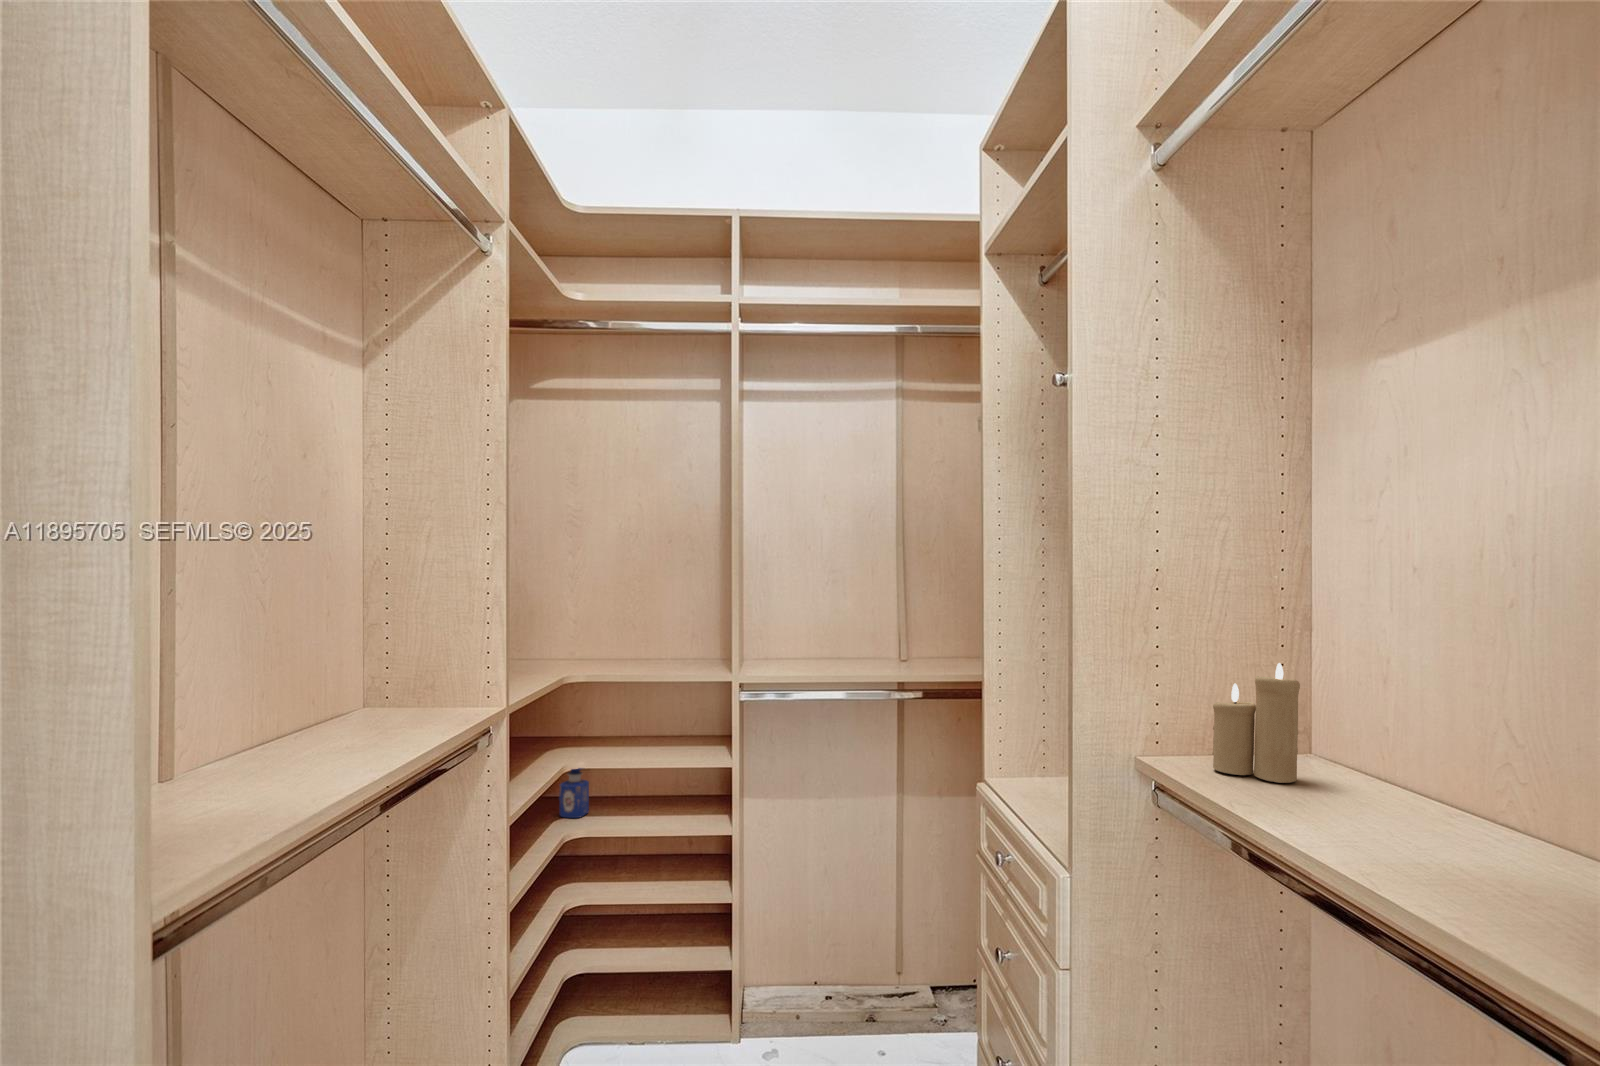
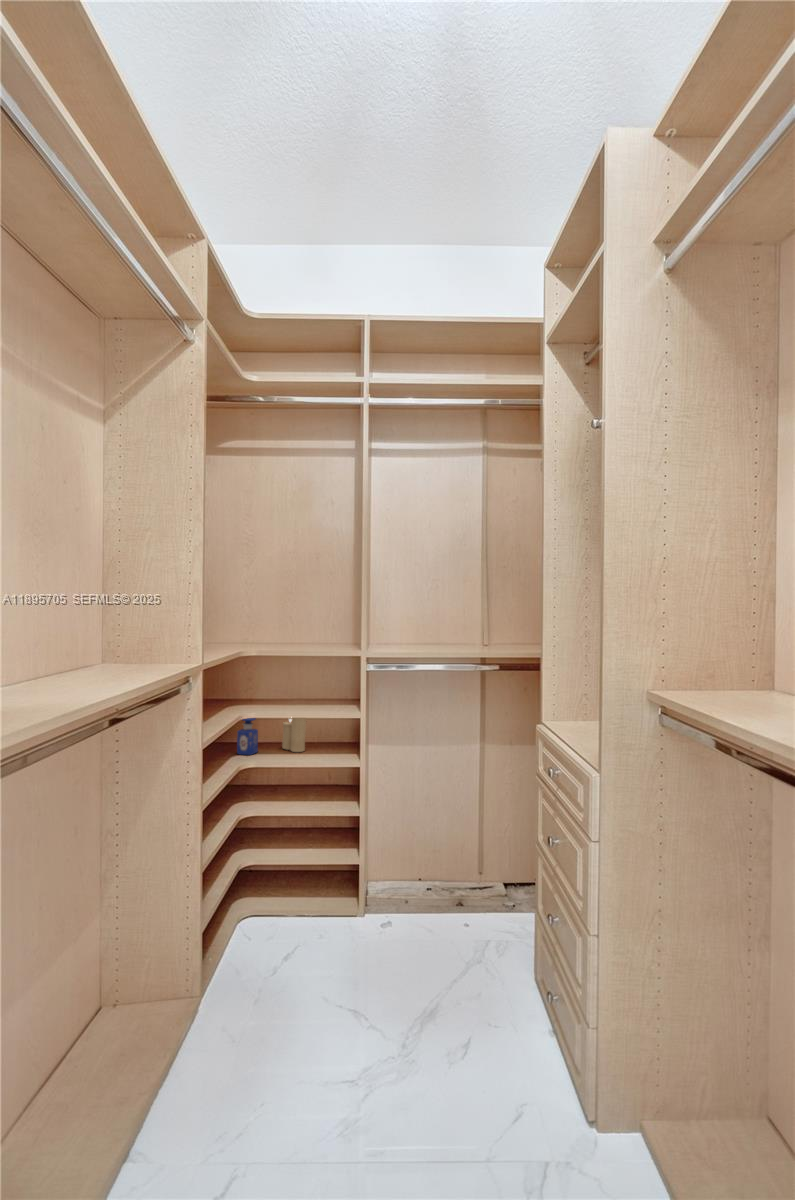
candle: present [1212,663,1300,783] -> present [282,717,306,752]

